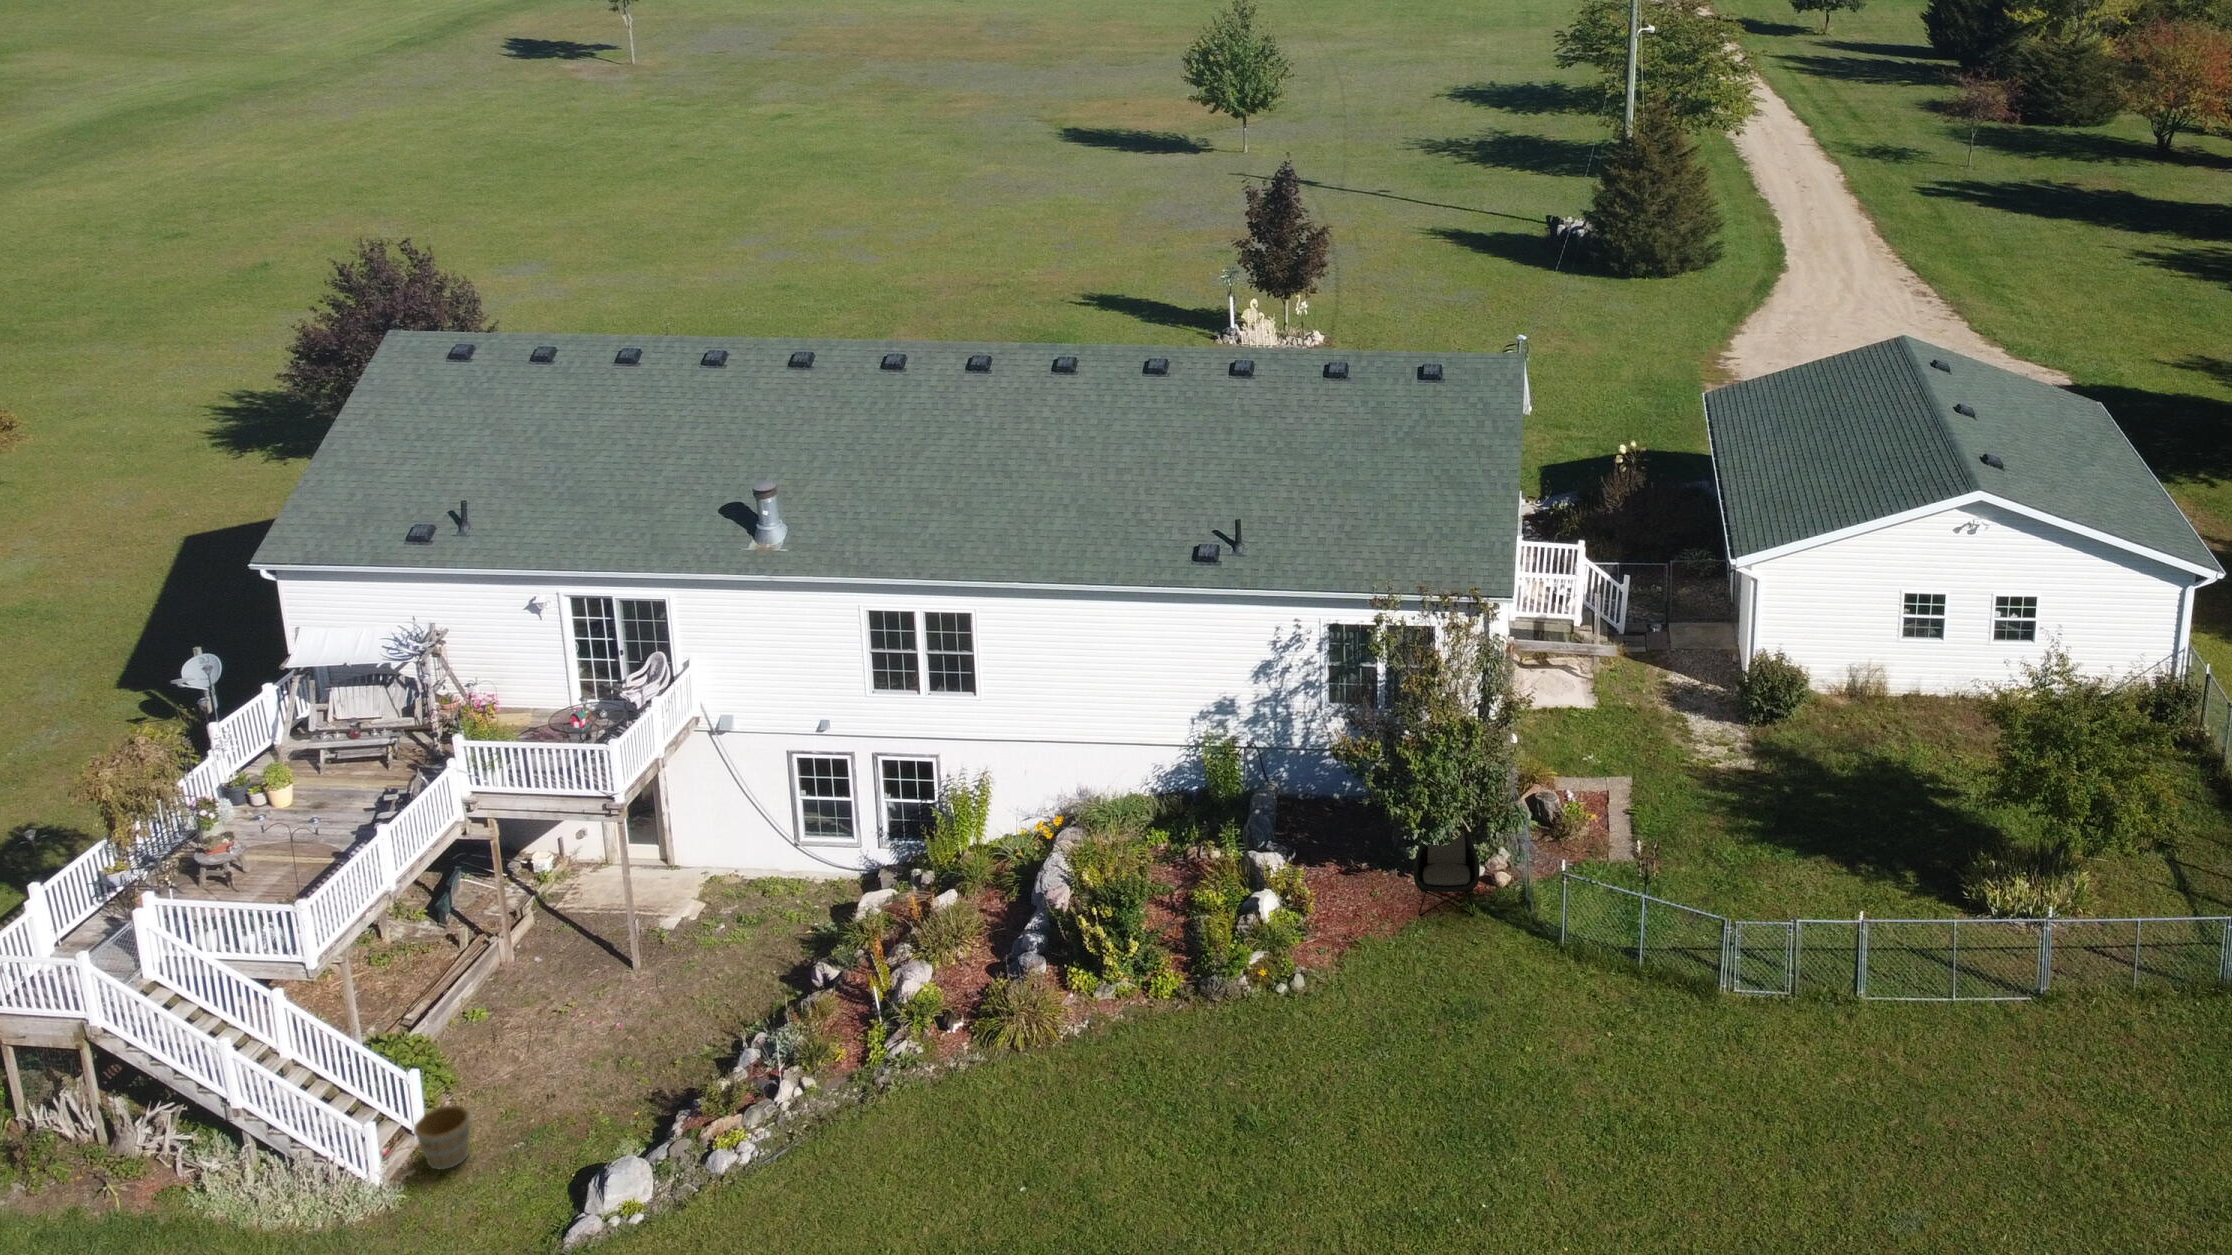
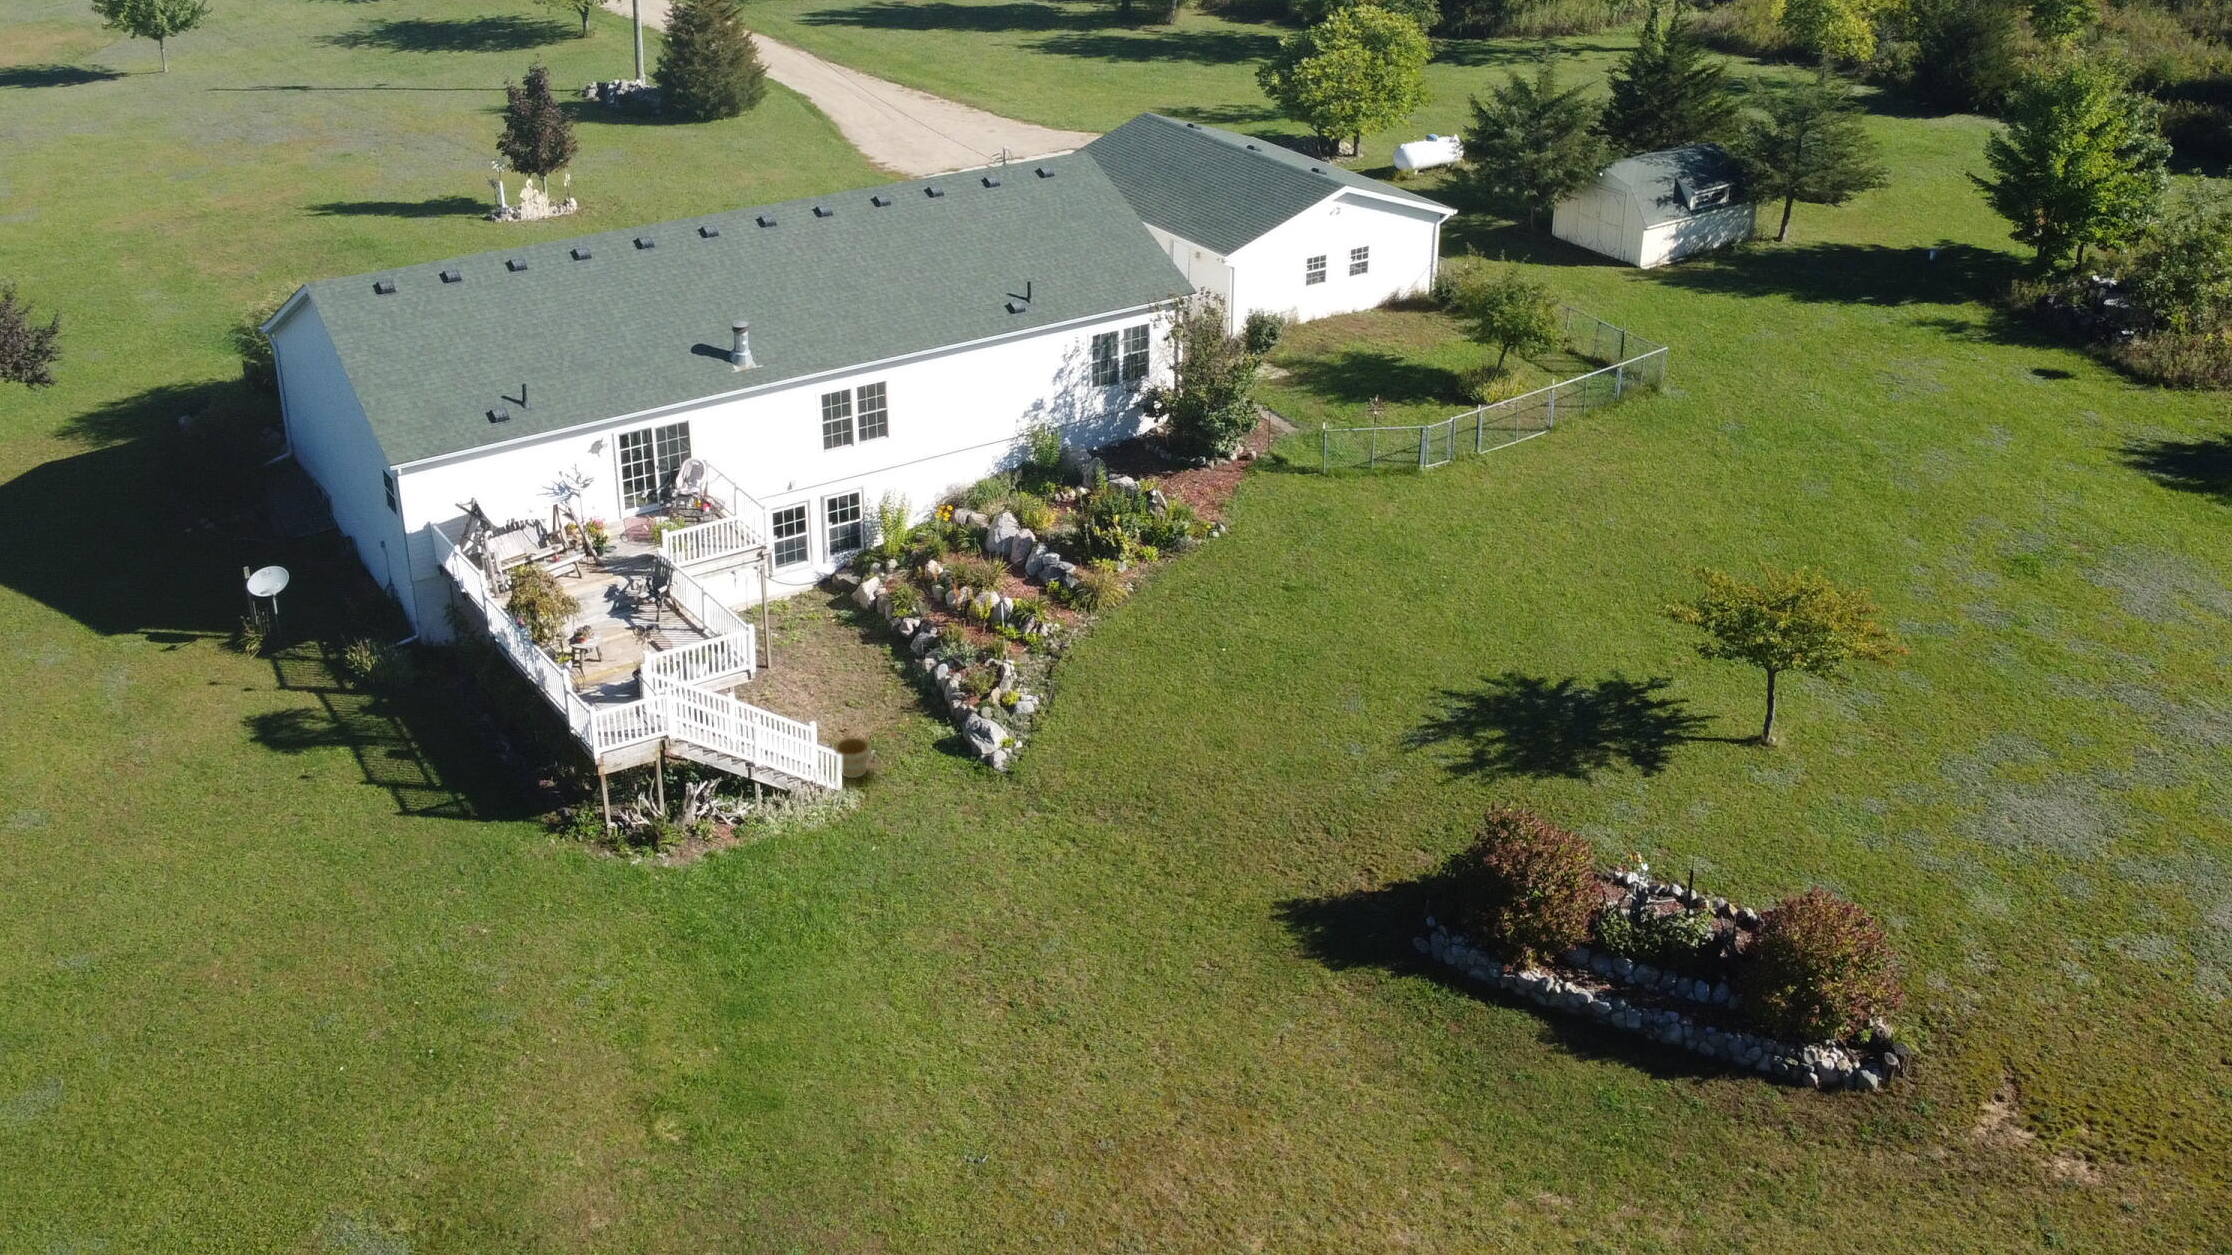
lounge chair: present [1413,831,1480,916] -> none [1207,433,1257,489]

